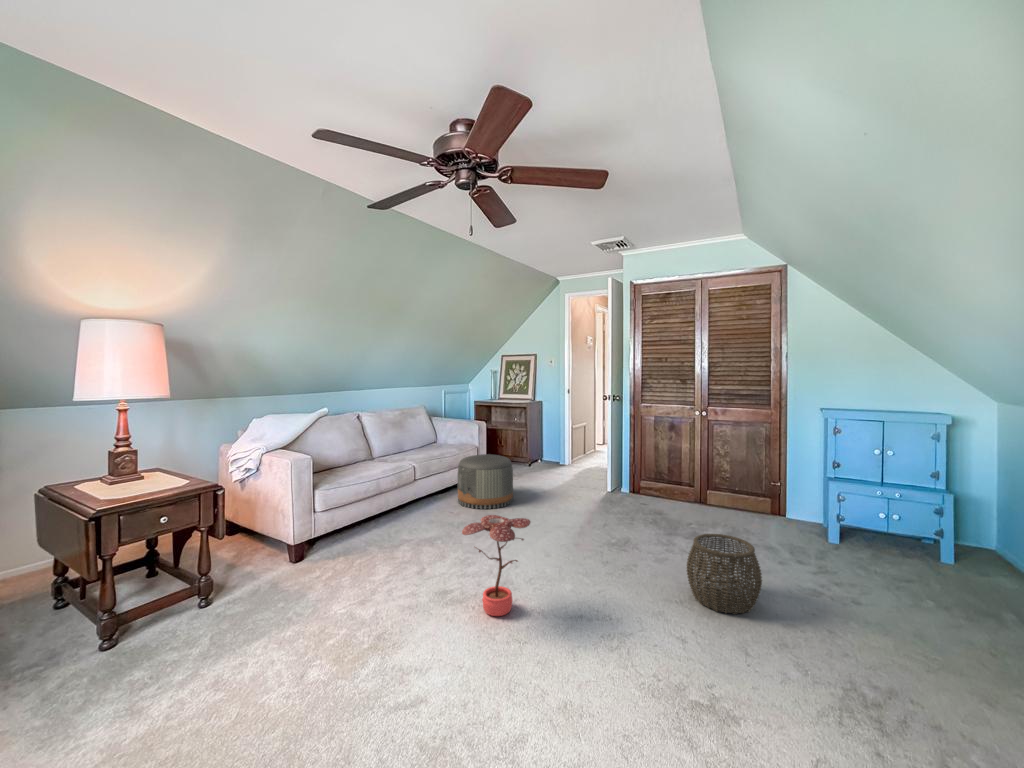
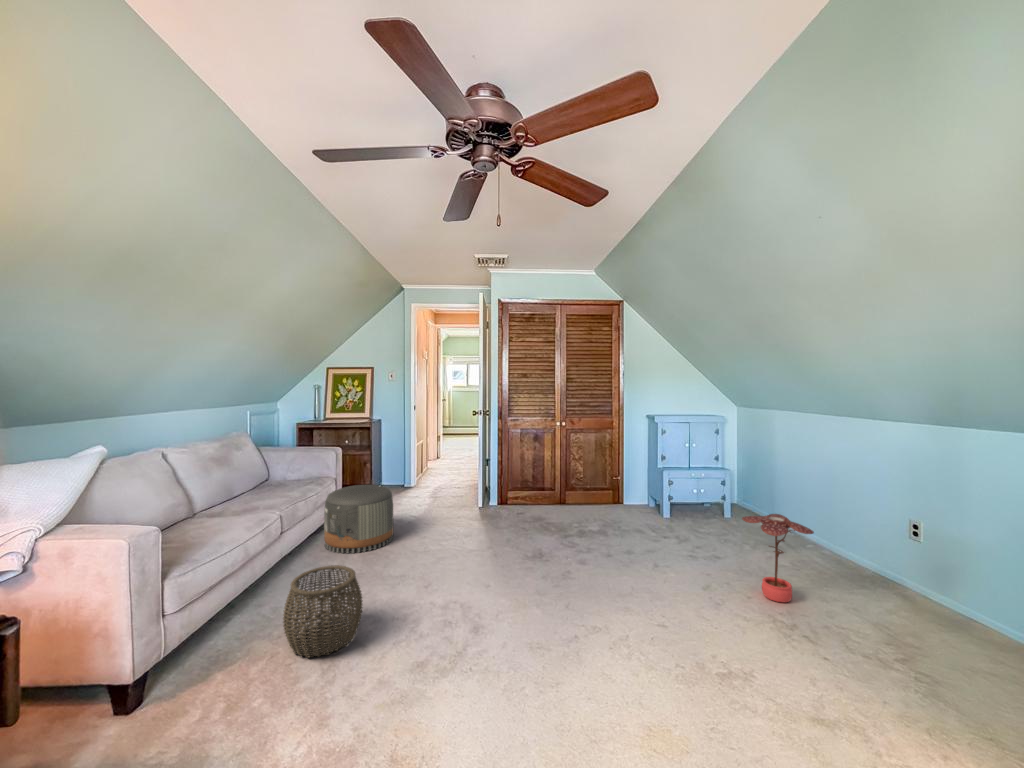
potted plant: present [462,515,530,616] -> present [742,514,814,602]
woven basket: present [687,534,762,614] -> present [283,565,362,657]

